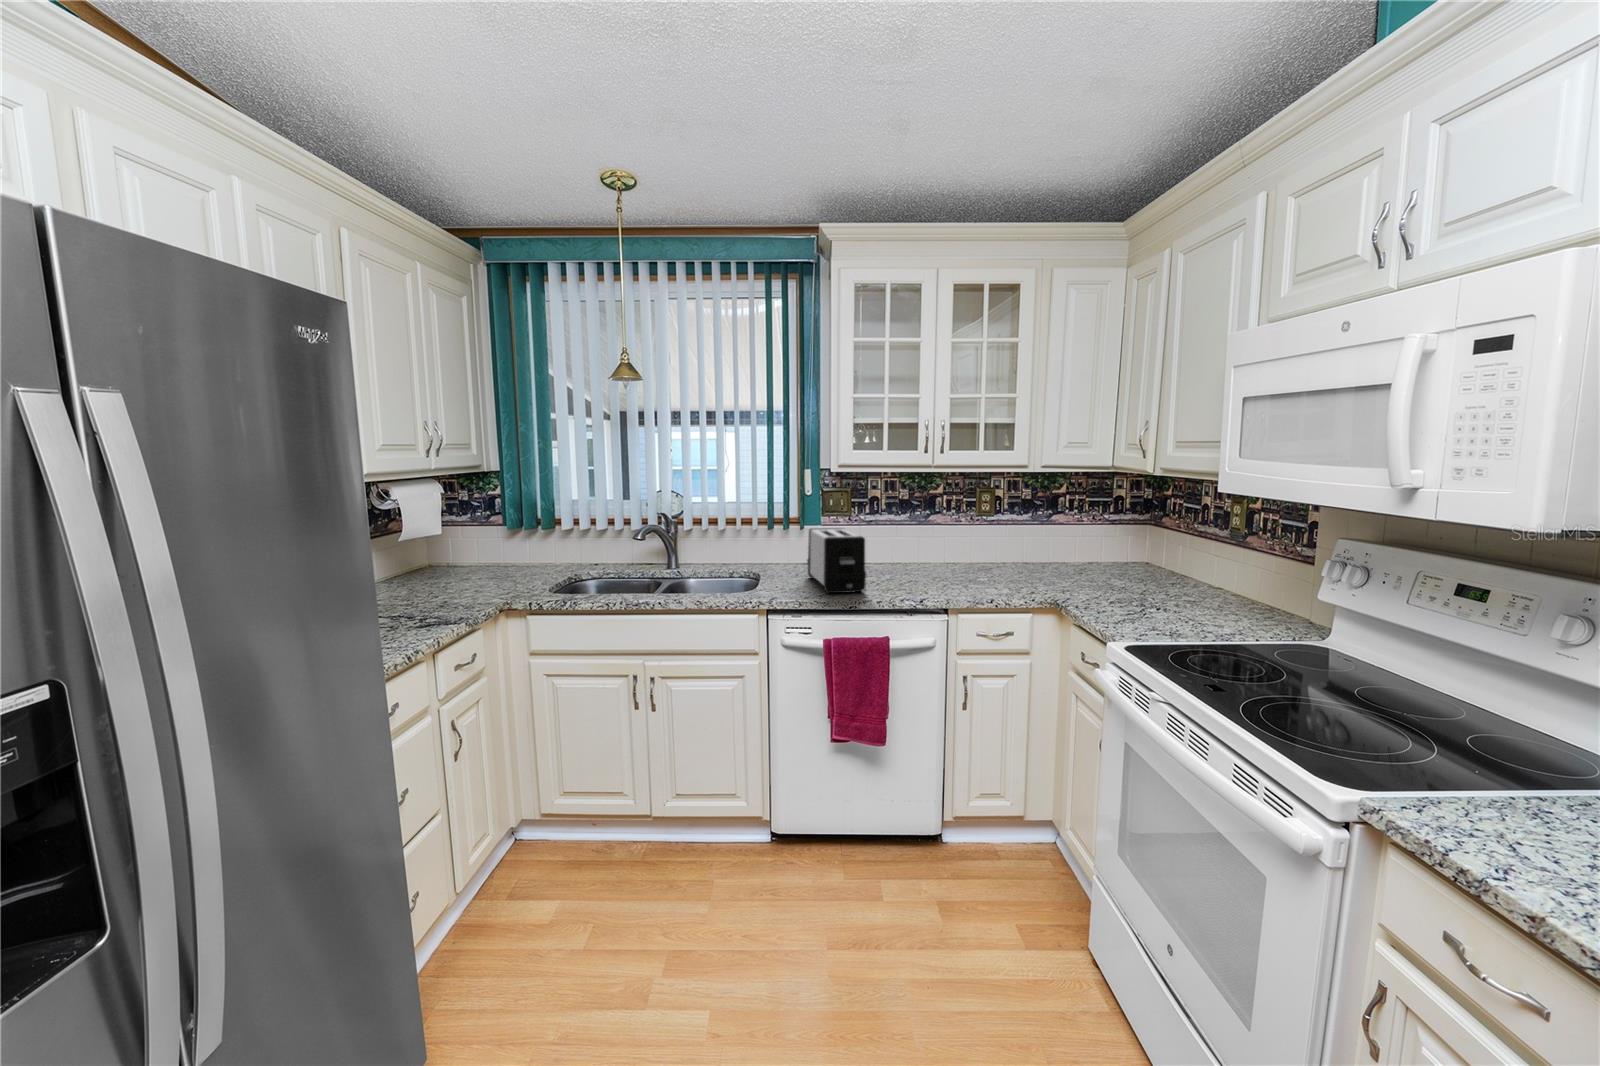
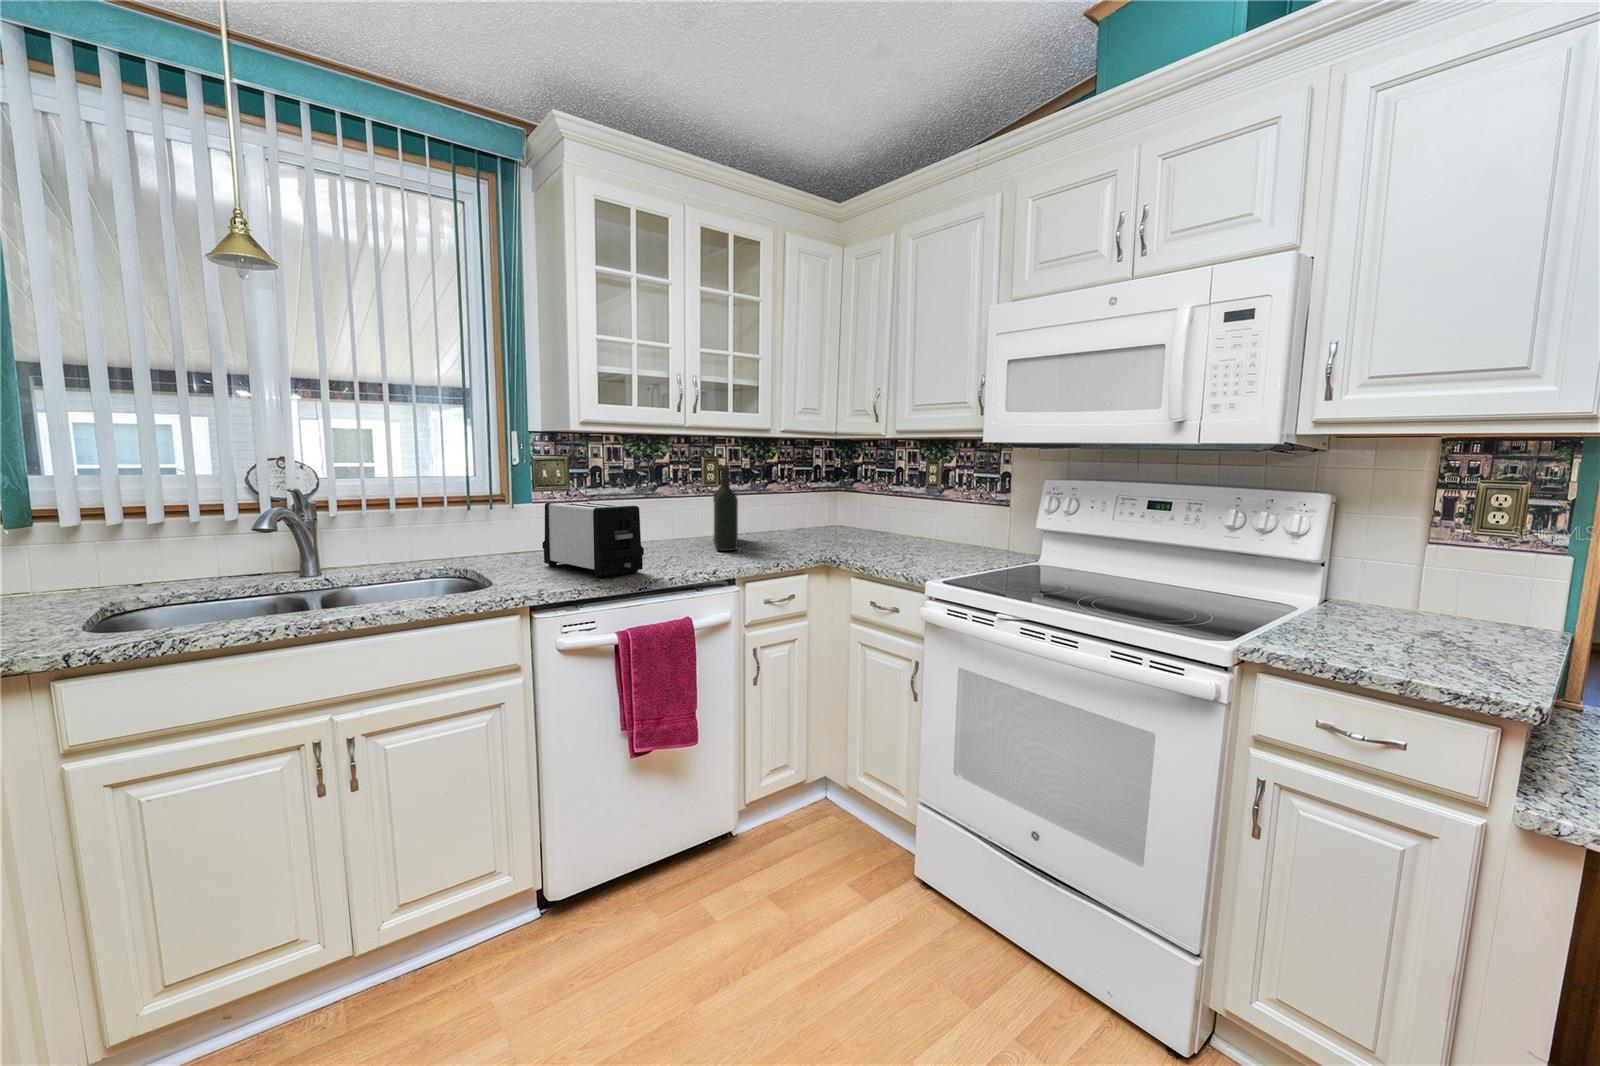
bottle: none [960,497,1002,581] -> present [713,465,738,551]

